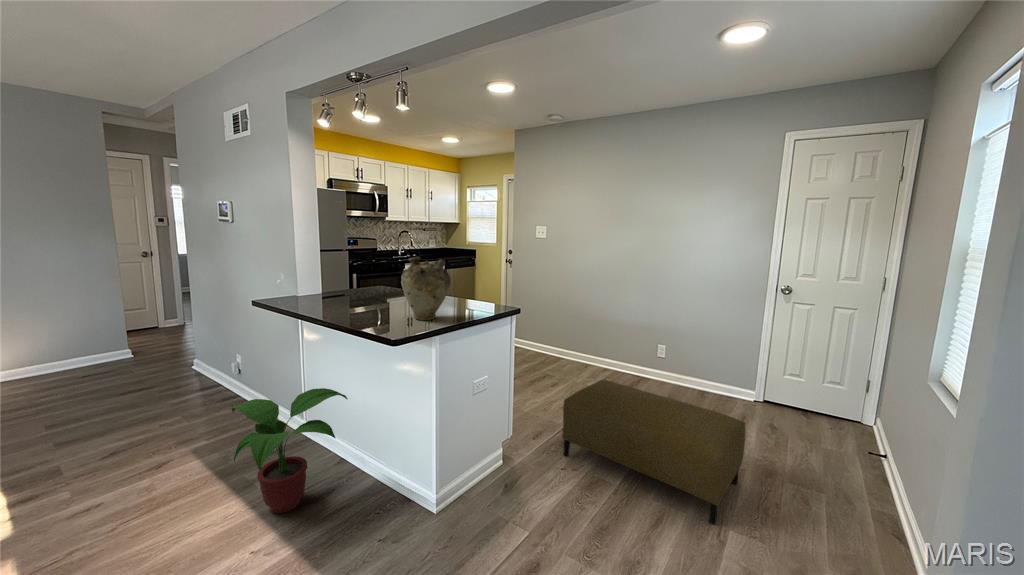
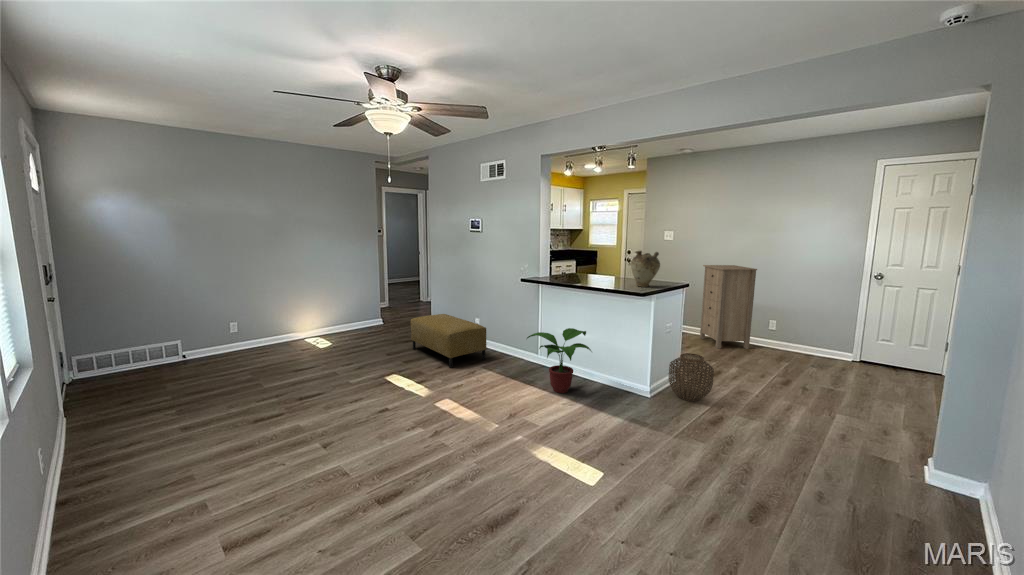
storage cabinet: none [576,272,640,386] -> present [700,265,757,349]
ottoman: present [562,380,745,525] -> present [411,314,486,368]
woven basket: none [470,429,539,516] -> present [669,353,714,401]

